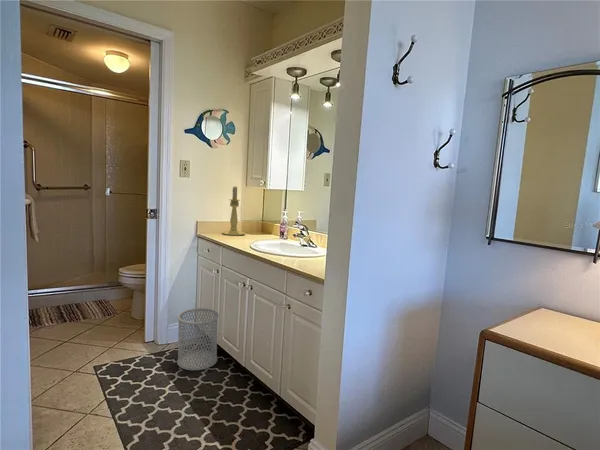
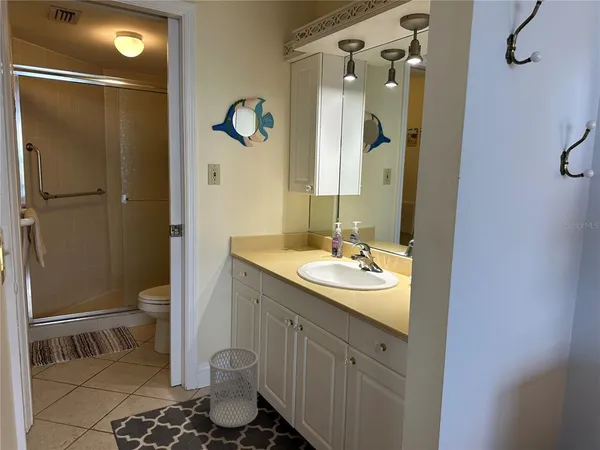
candle holder: present [222,187,245,236] -> none [259,193,288,255]

